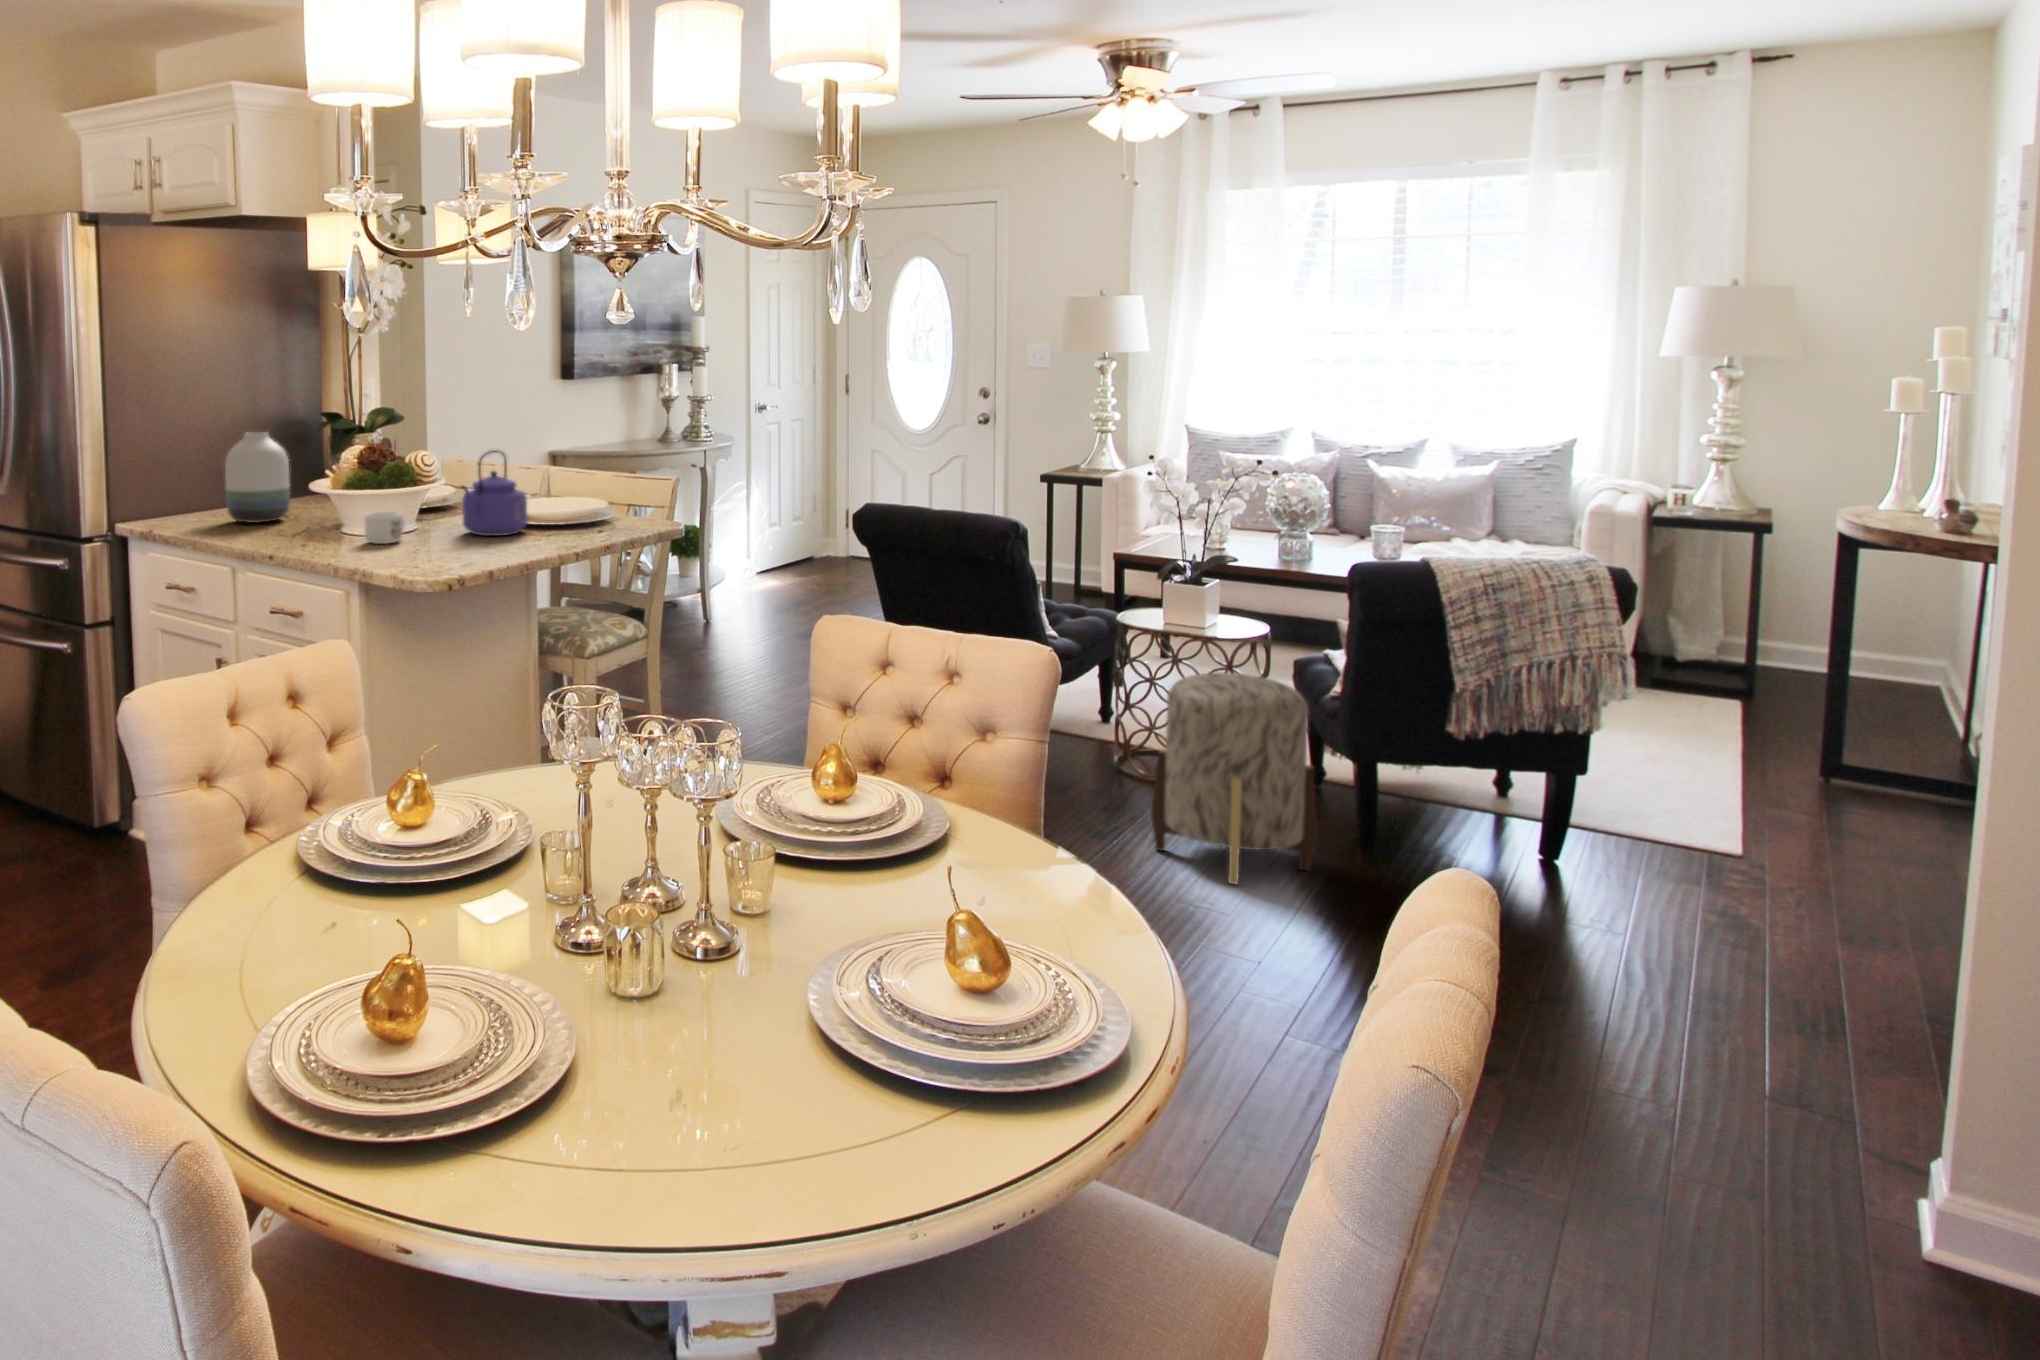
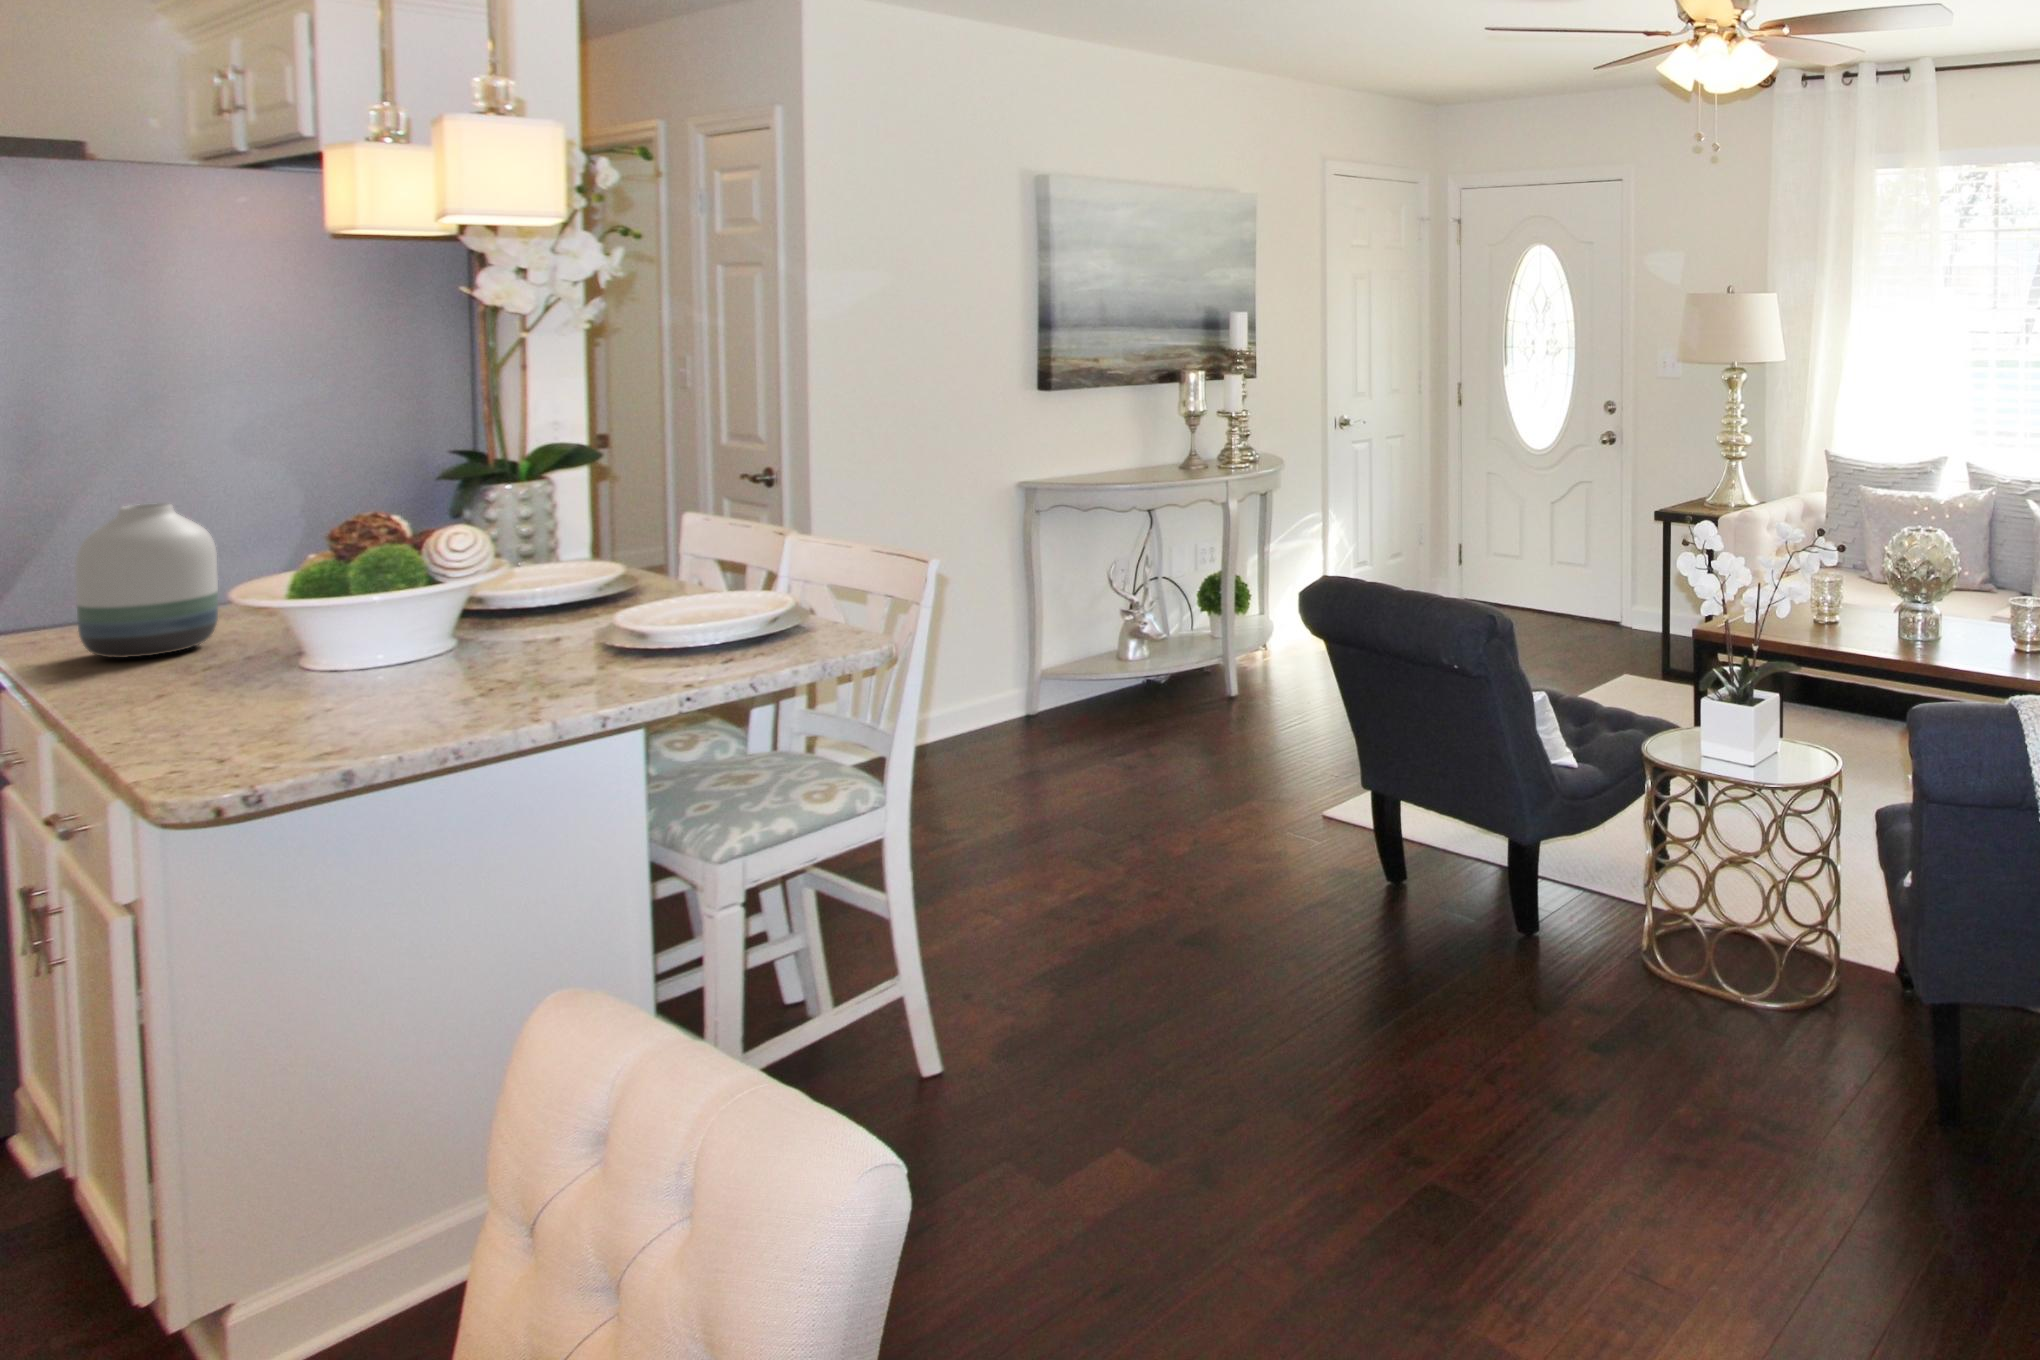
kettle: present [461,450,527,536] -> none [351,547,529,700]
mug: present [364,512,404,544] -> none [165,660,276,723]
ottoman: present [1151,672,1317,884] -> none [1618,870,1855,1237]

